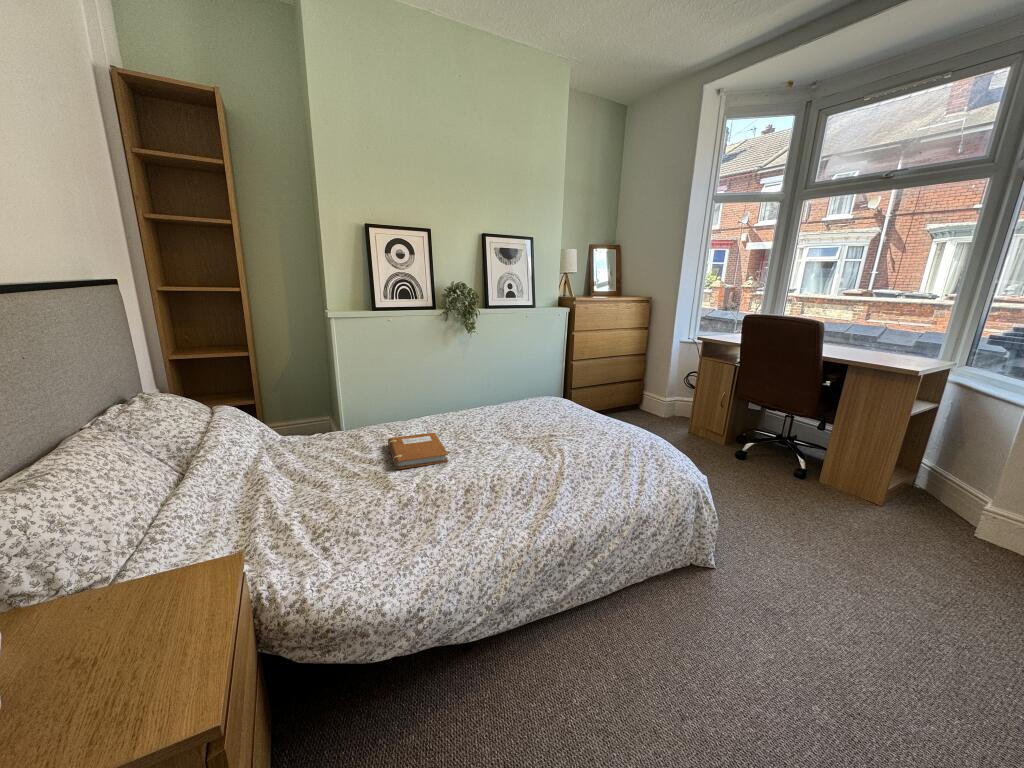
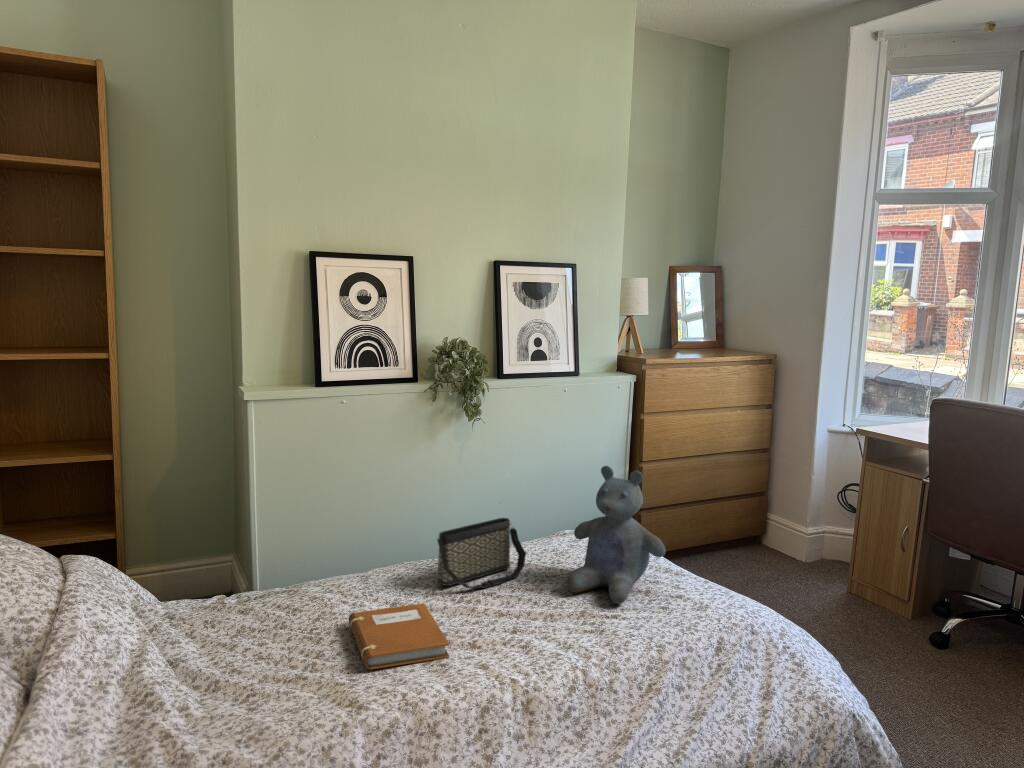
stuffed bear: none [523,351,583,432] -> present [567,466,666,604]
handbag: none [444,384,499,425] -> present [437,518,526,588]

